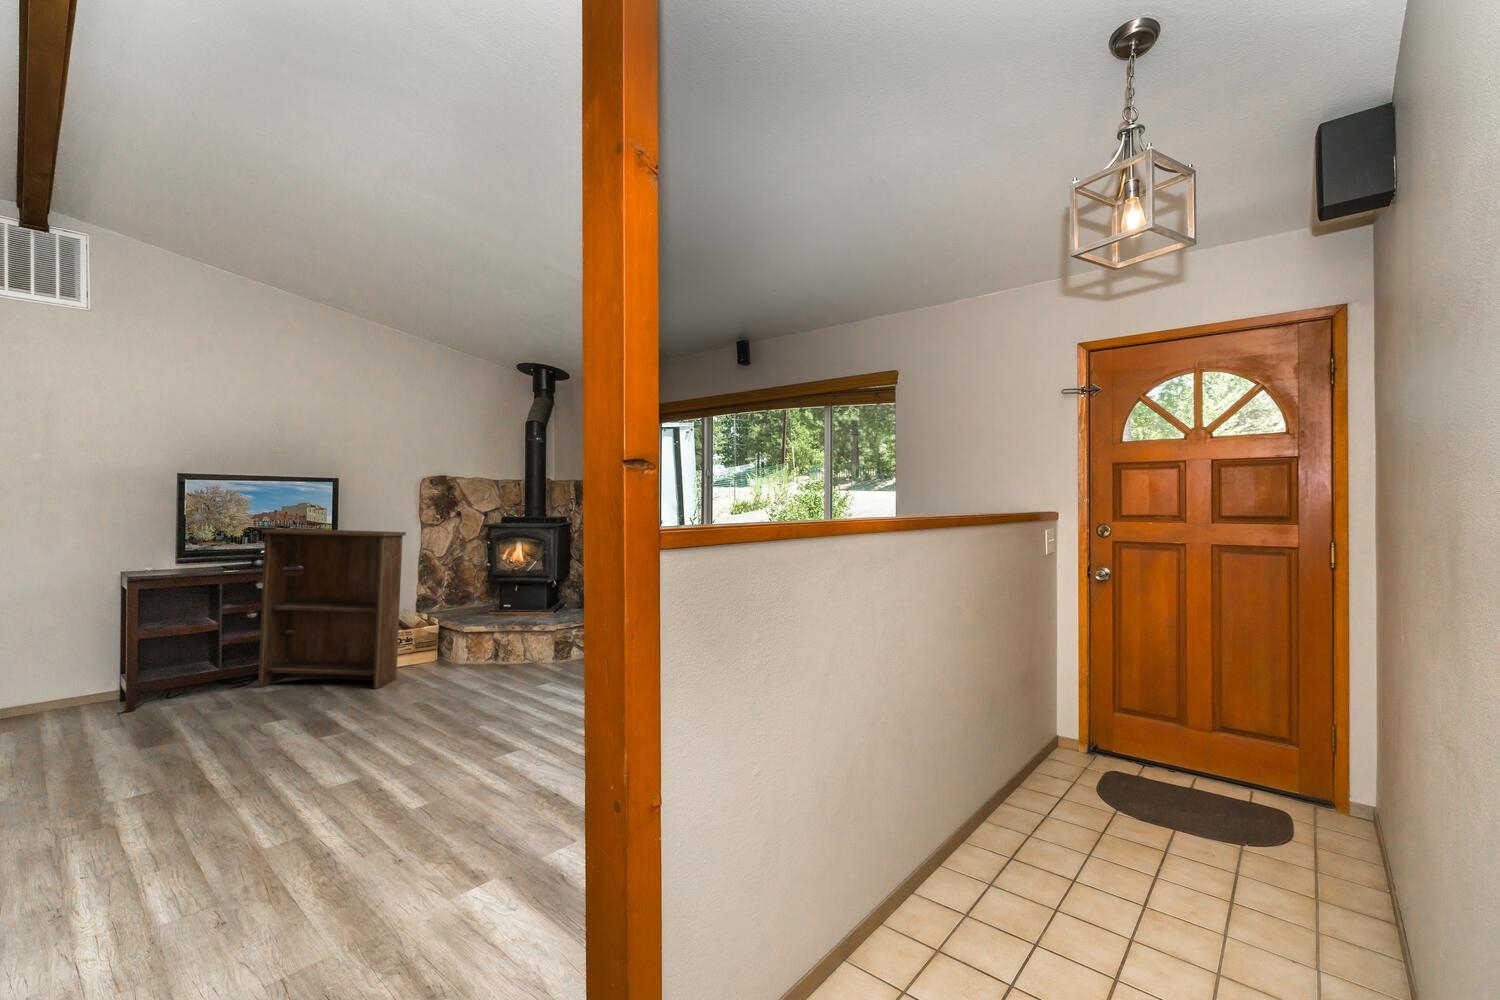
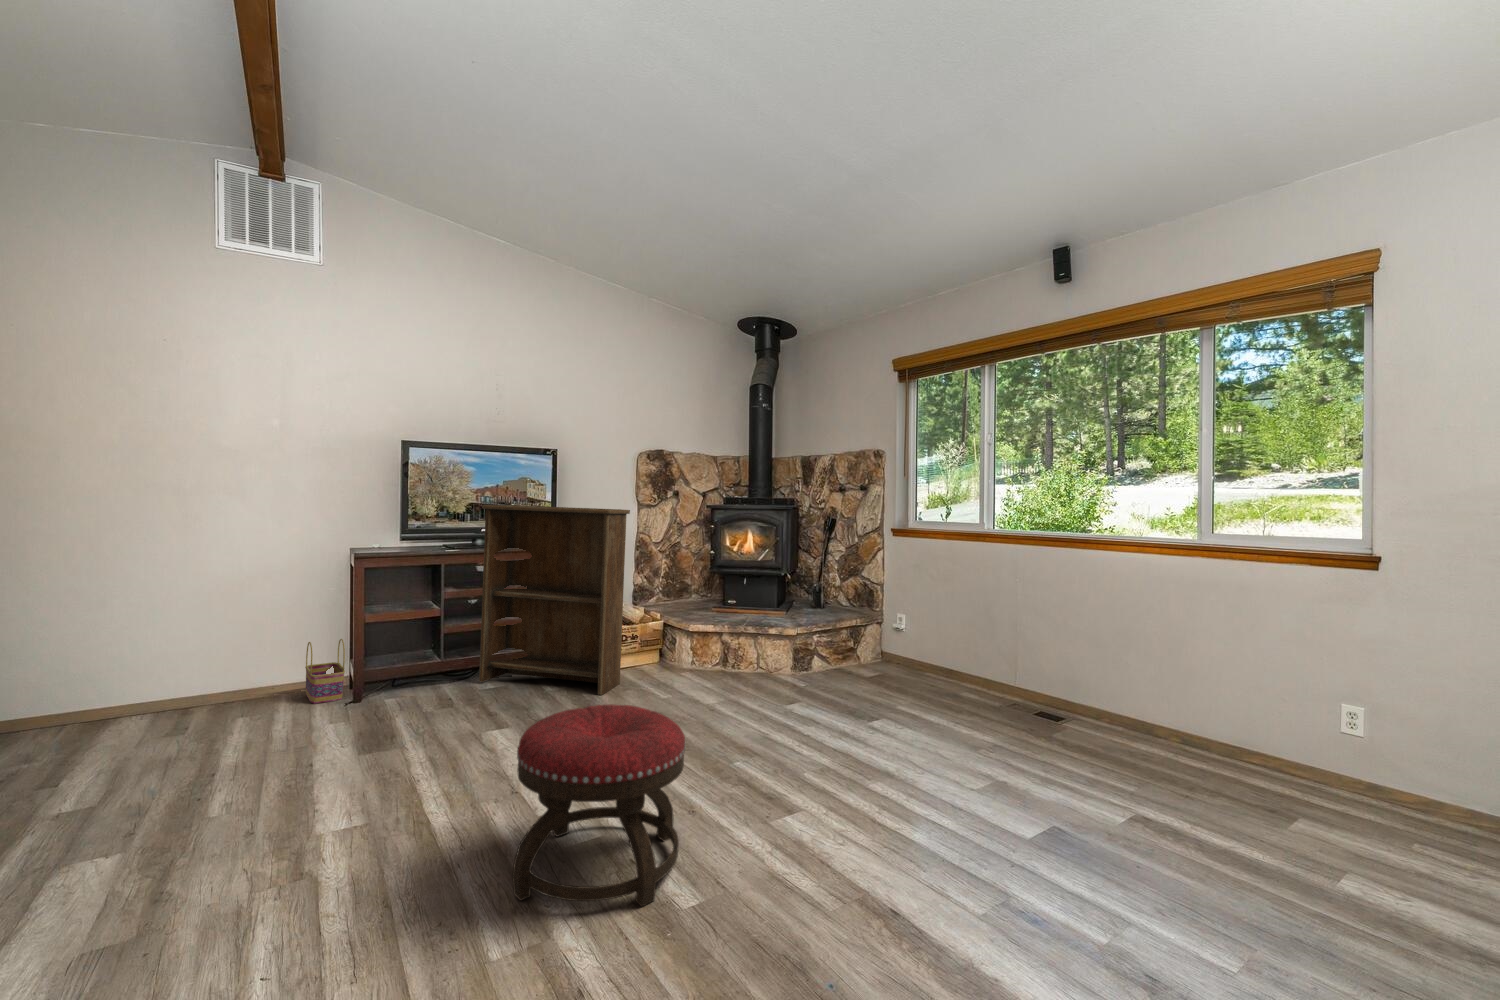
basket: none [71,655,116,716] -> present [305,639,345,704]
ottoman: none [282,684,422,819] -> present [512,704,686,906]

